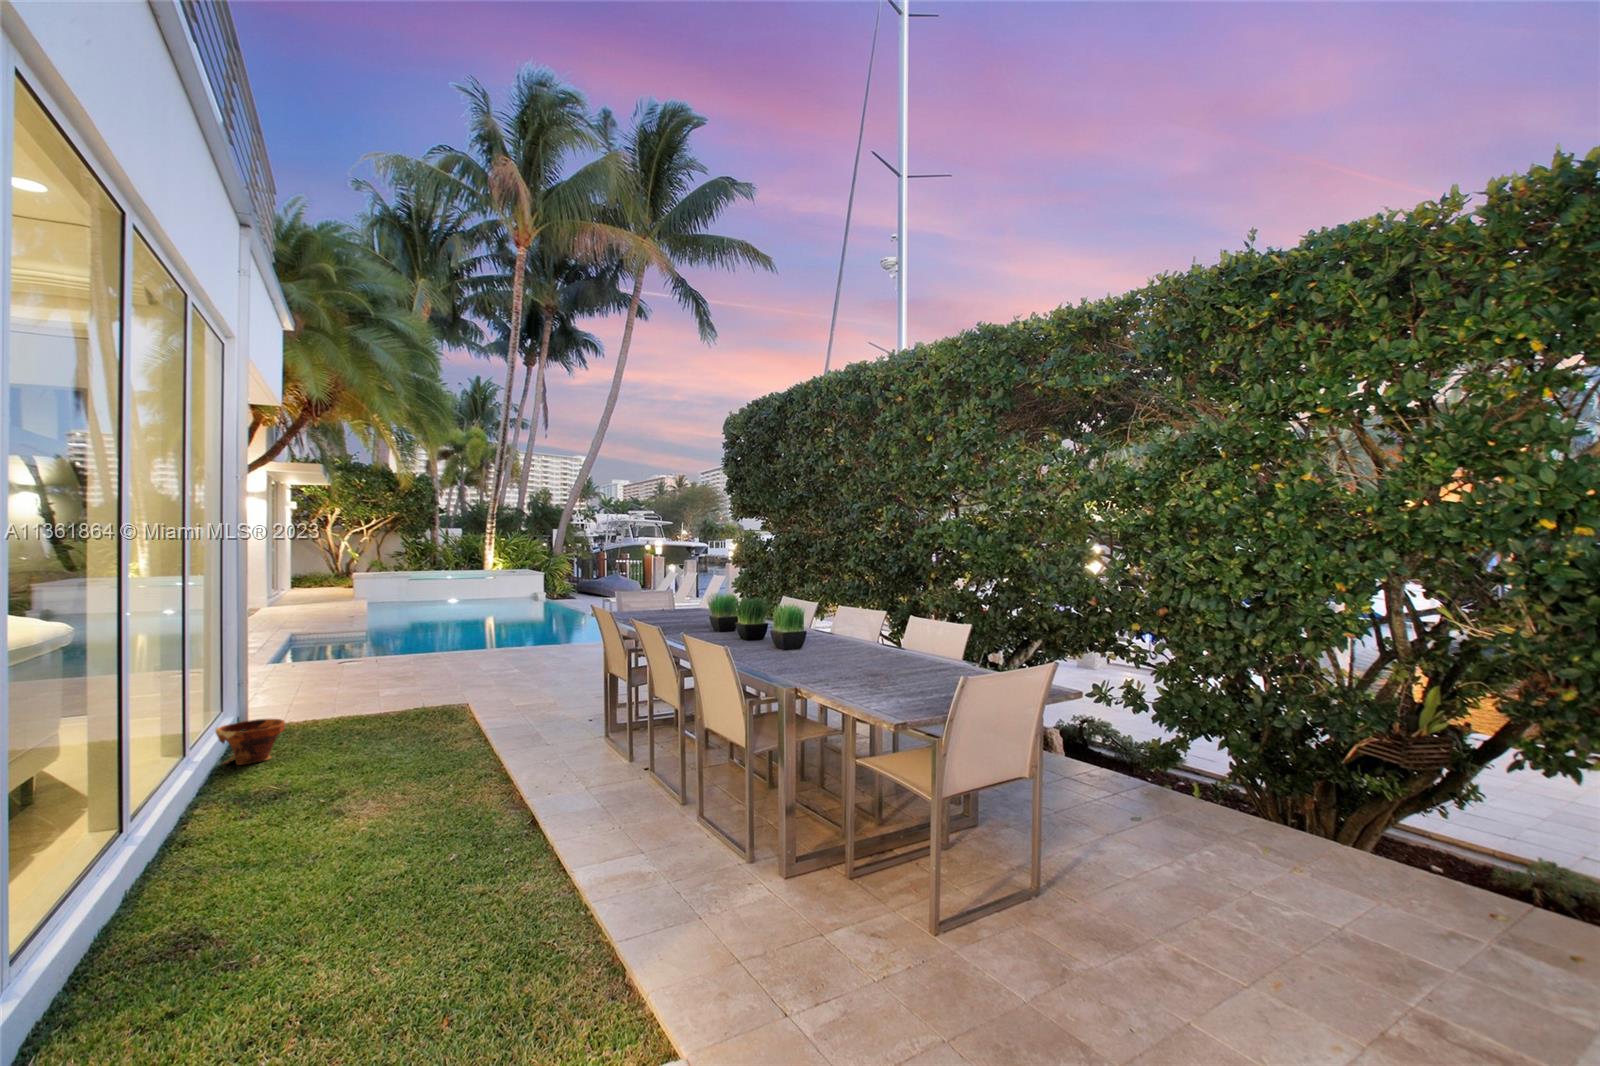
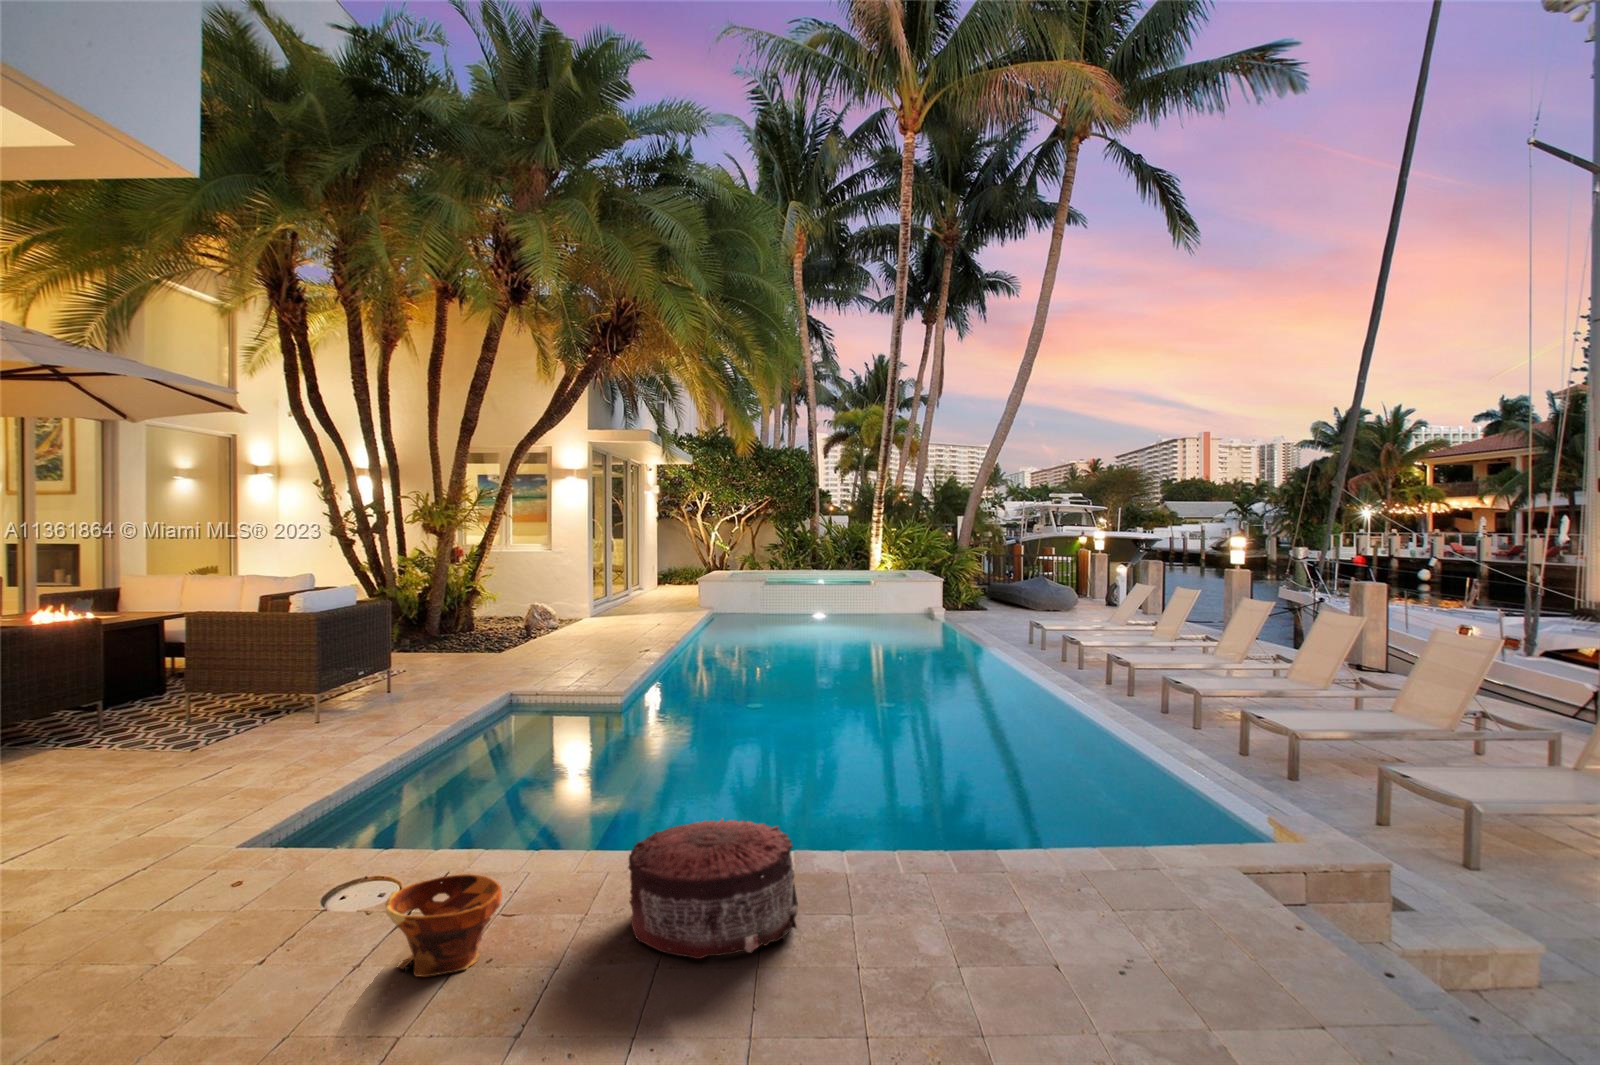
pouf: none [356,685,452,743] -> present [628,819,798,959]

